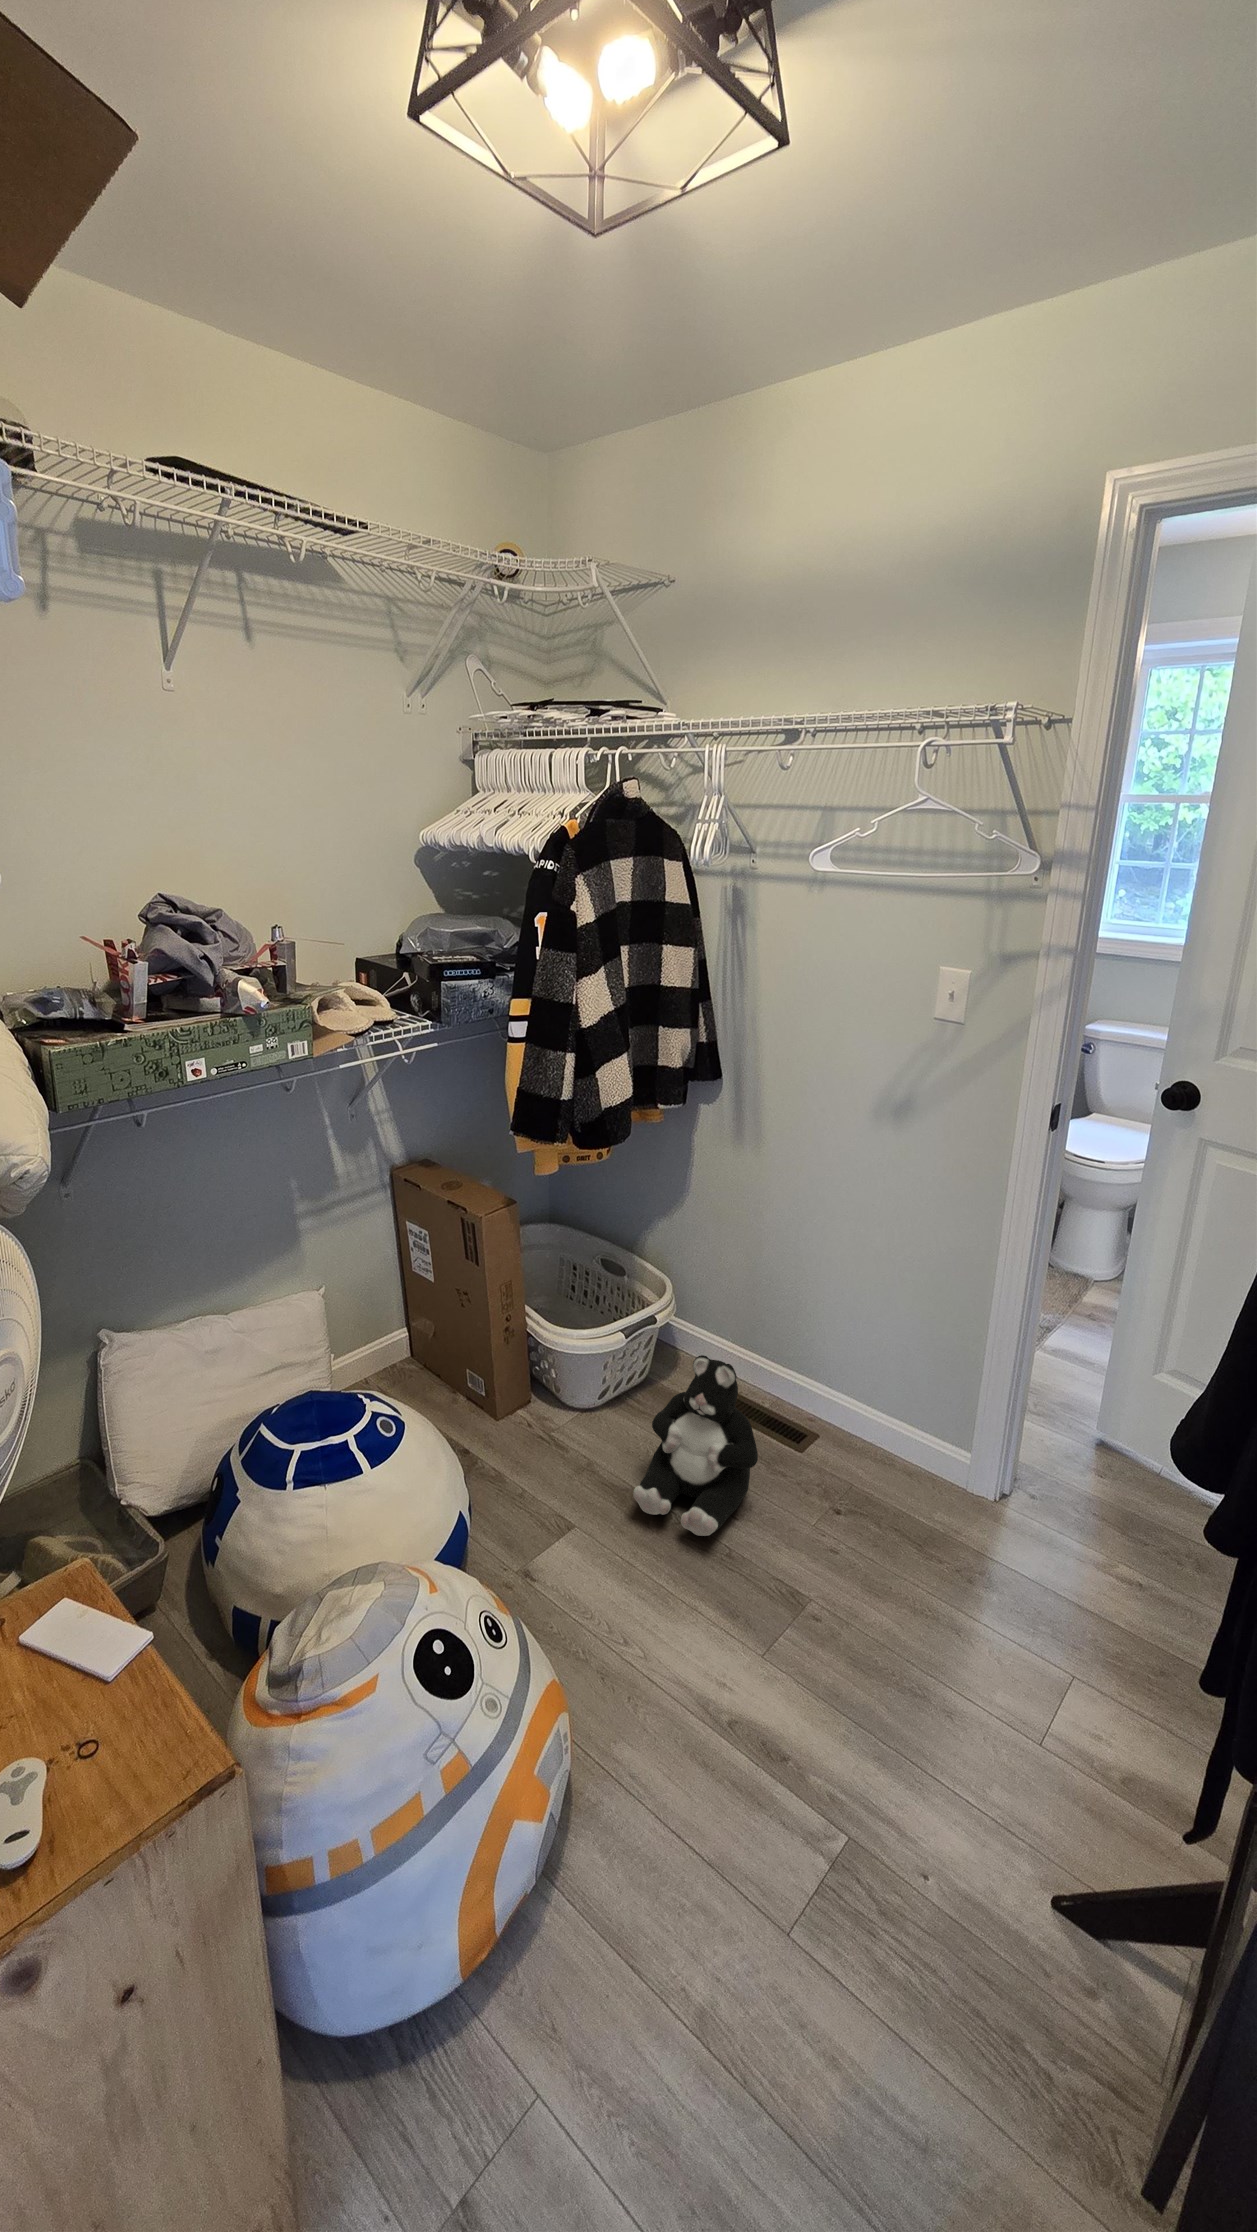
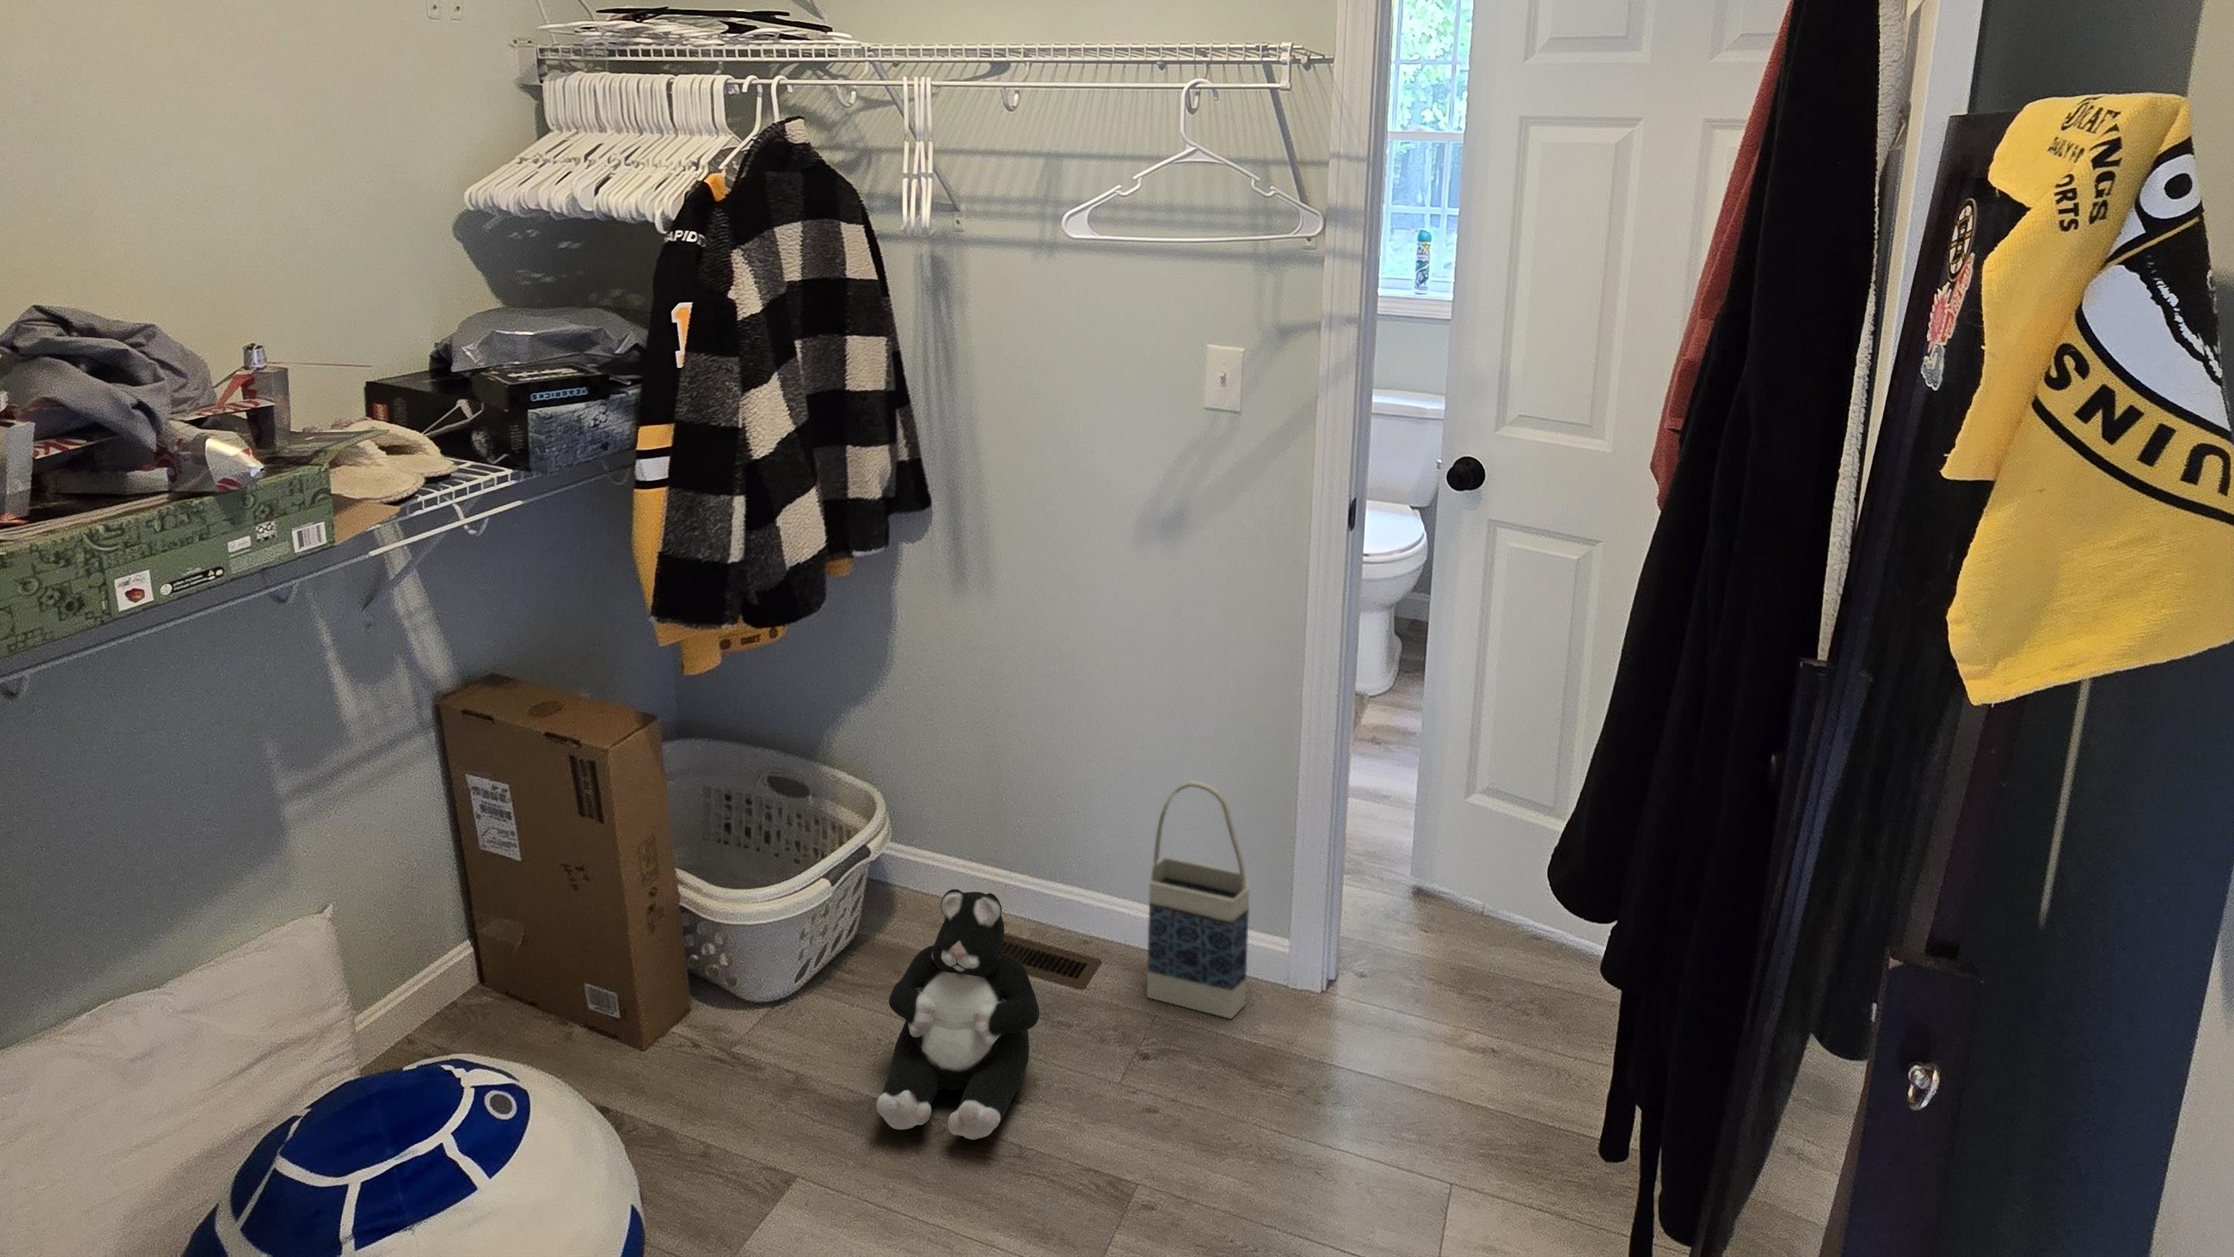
bag: none [848,1312,939,1502] -> present [1147,781,1249,1019]

